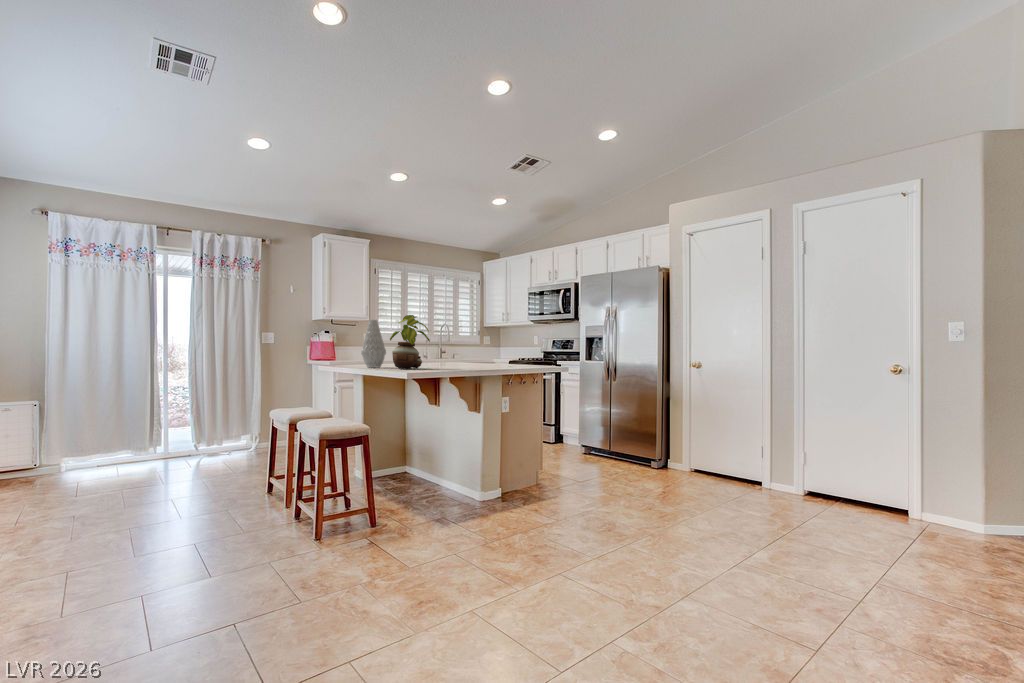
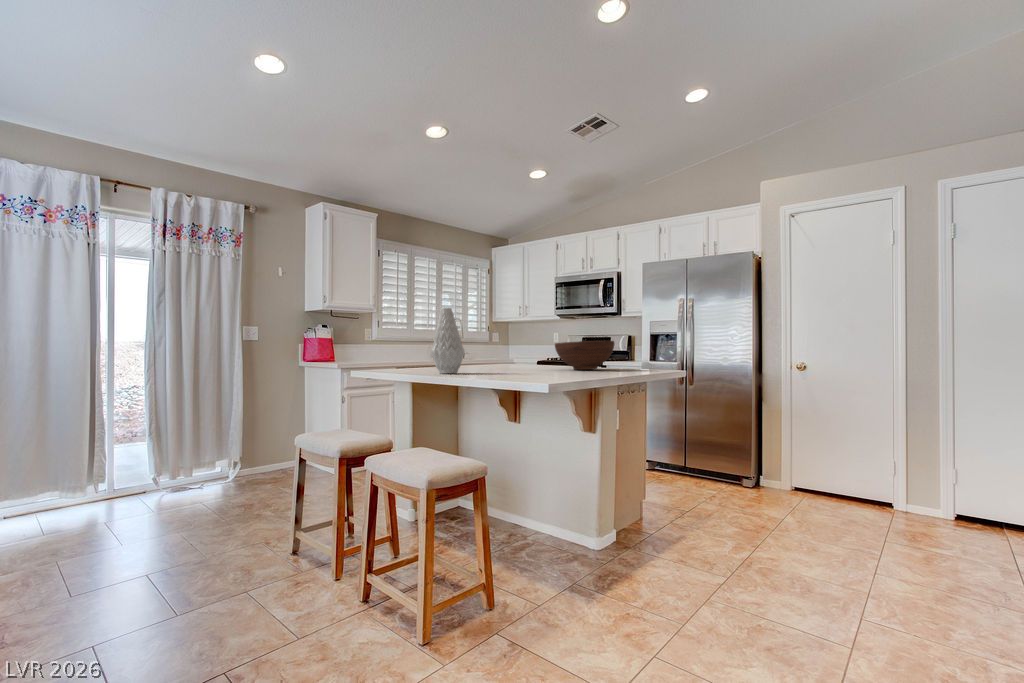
potted plant: present [390,315,430,369] -> none [484,301,544,375]
fruit bowl: none [469,343,516,366] -> present [555,341,614,370]

